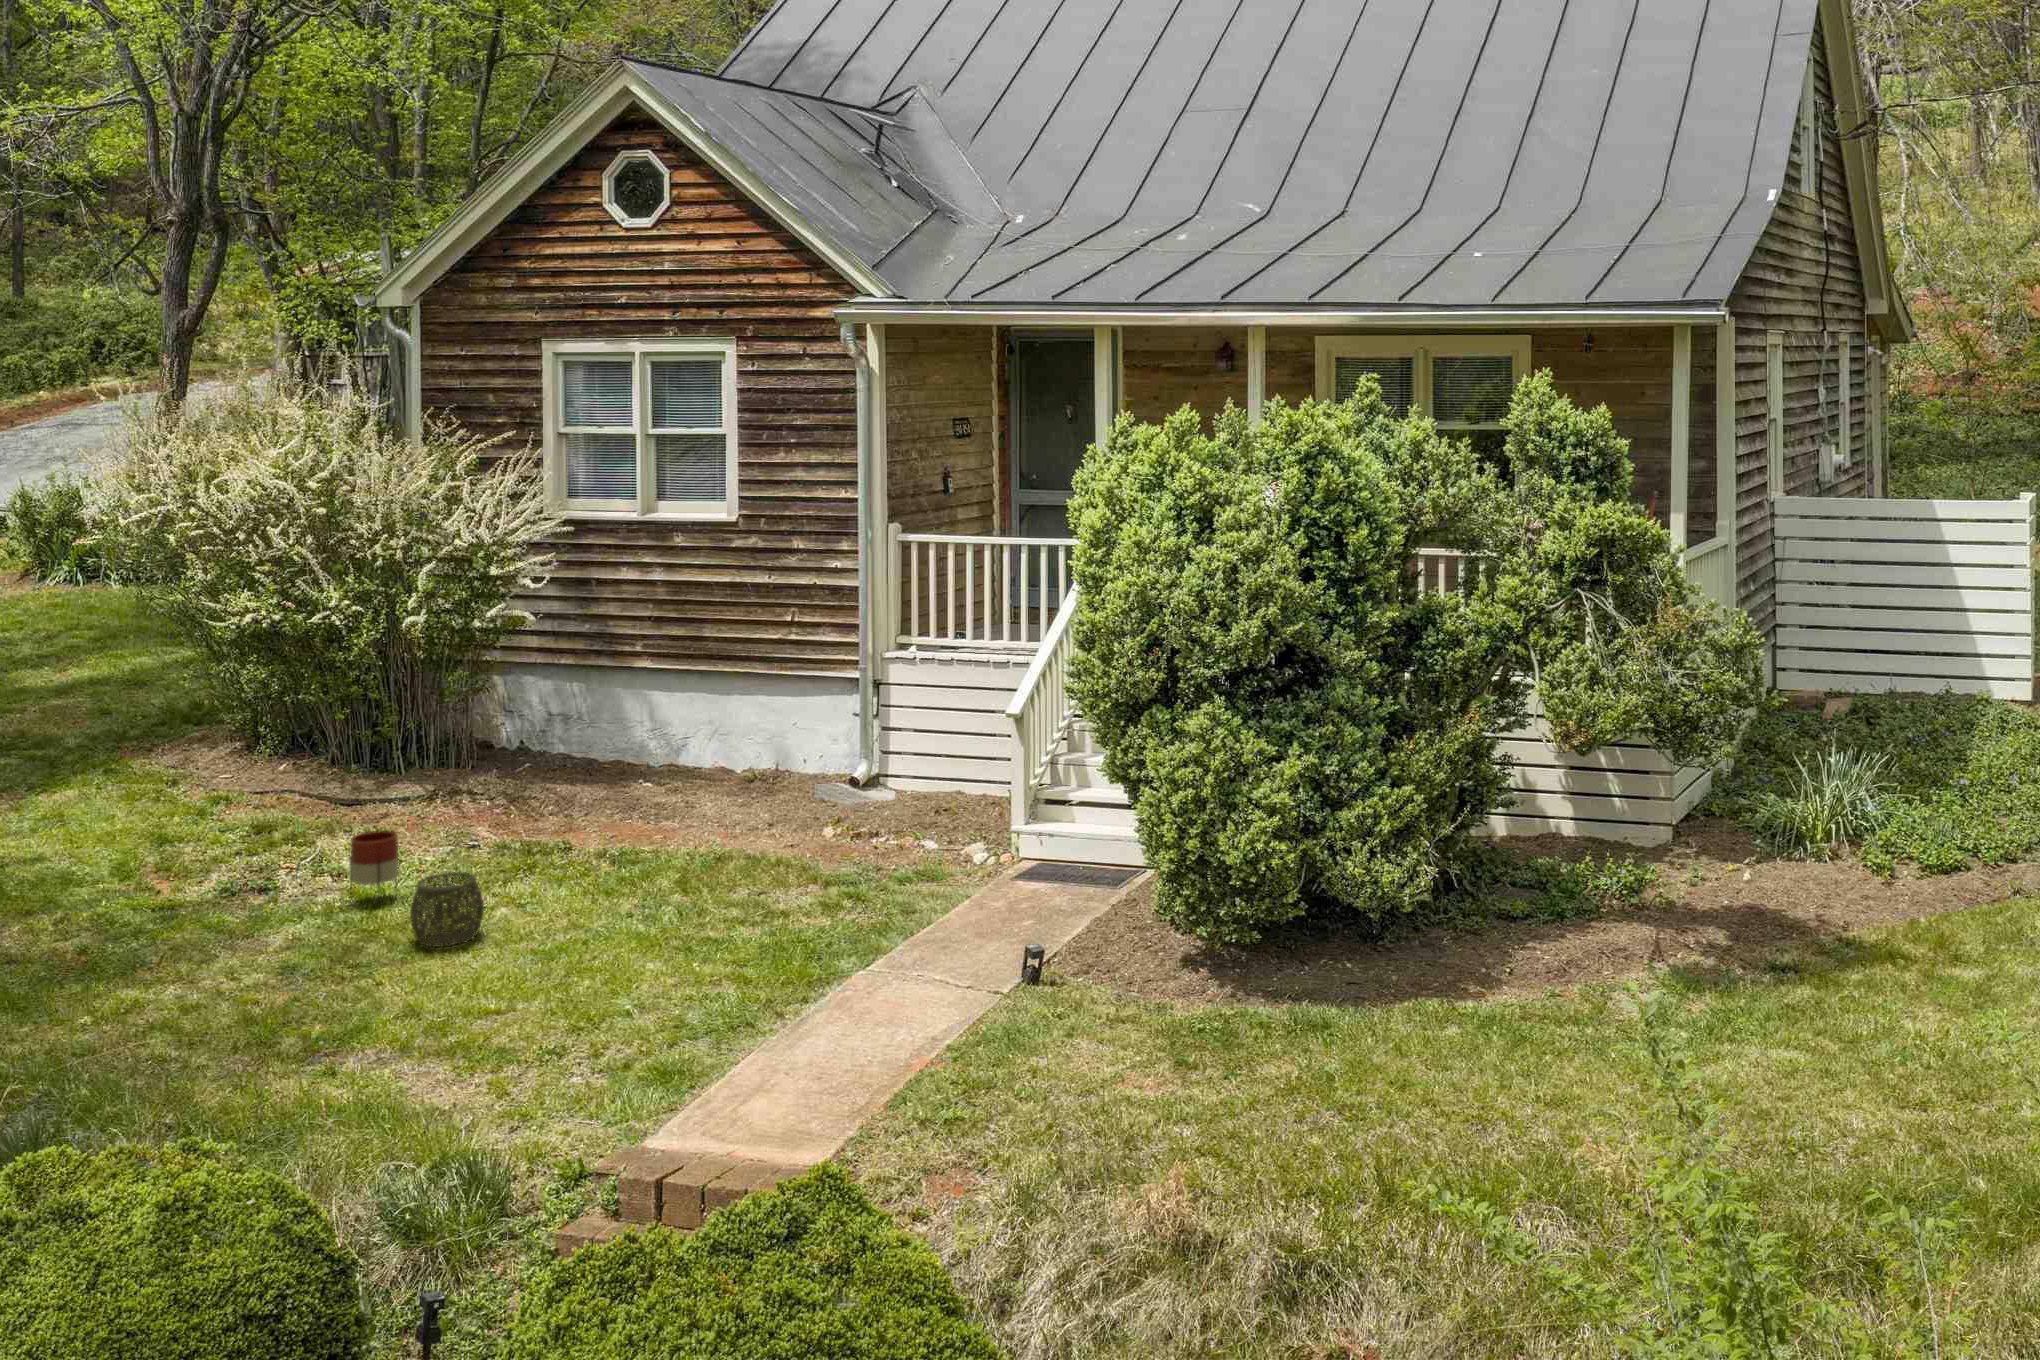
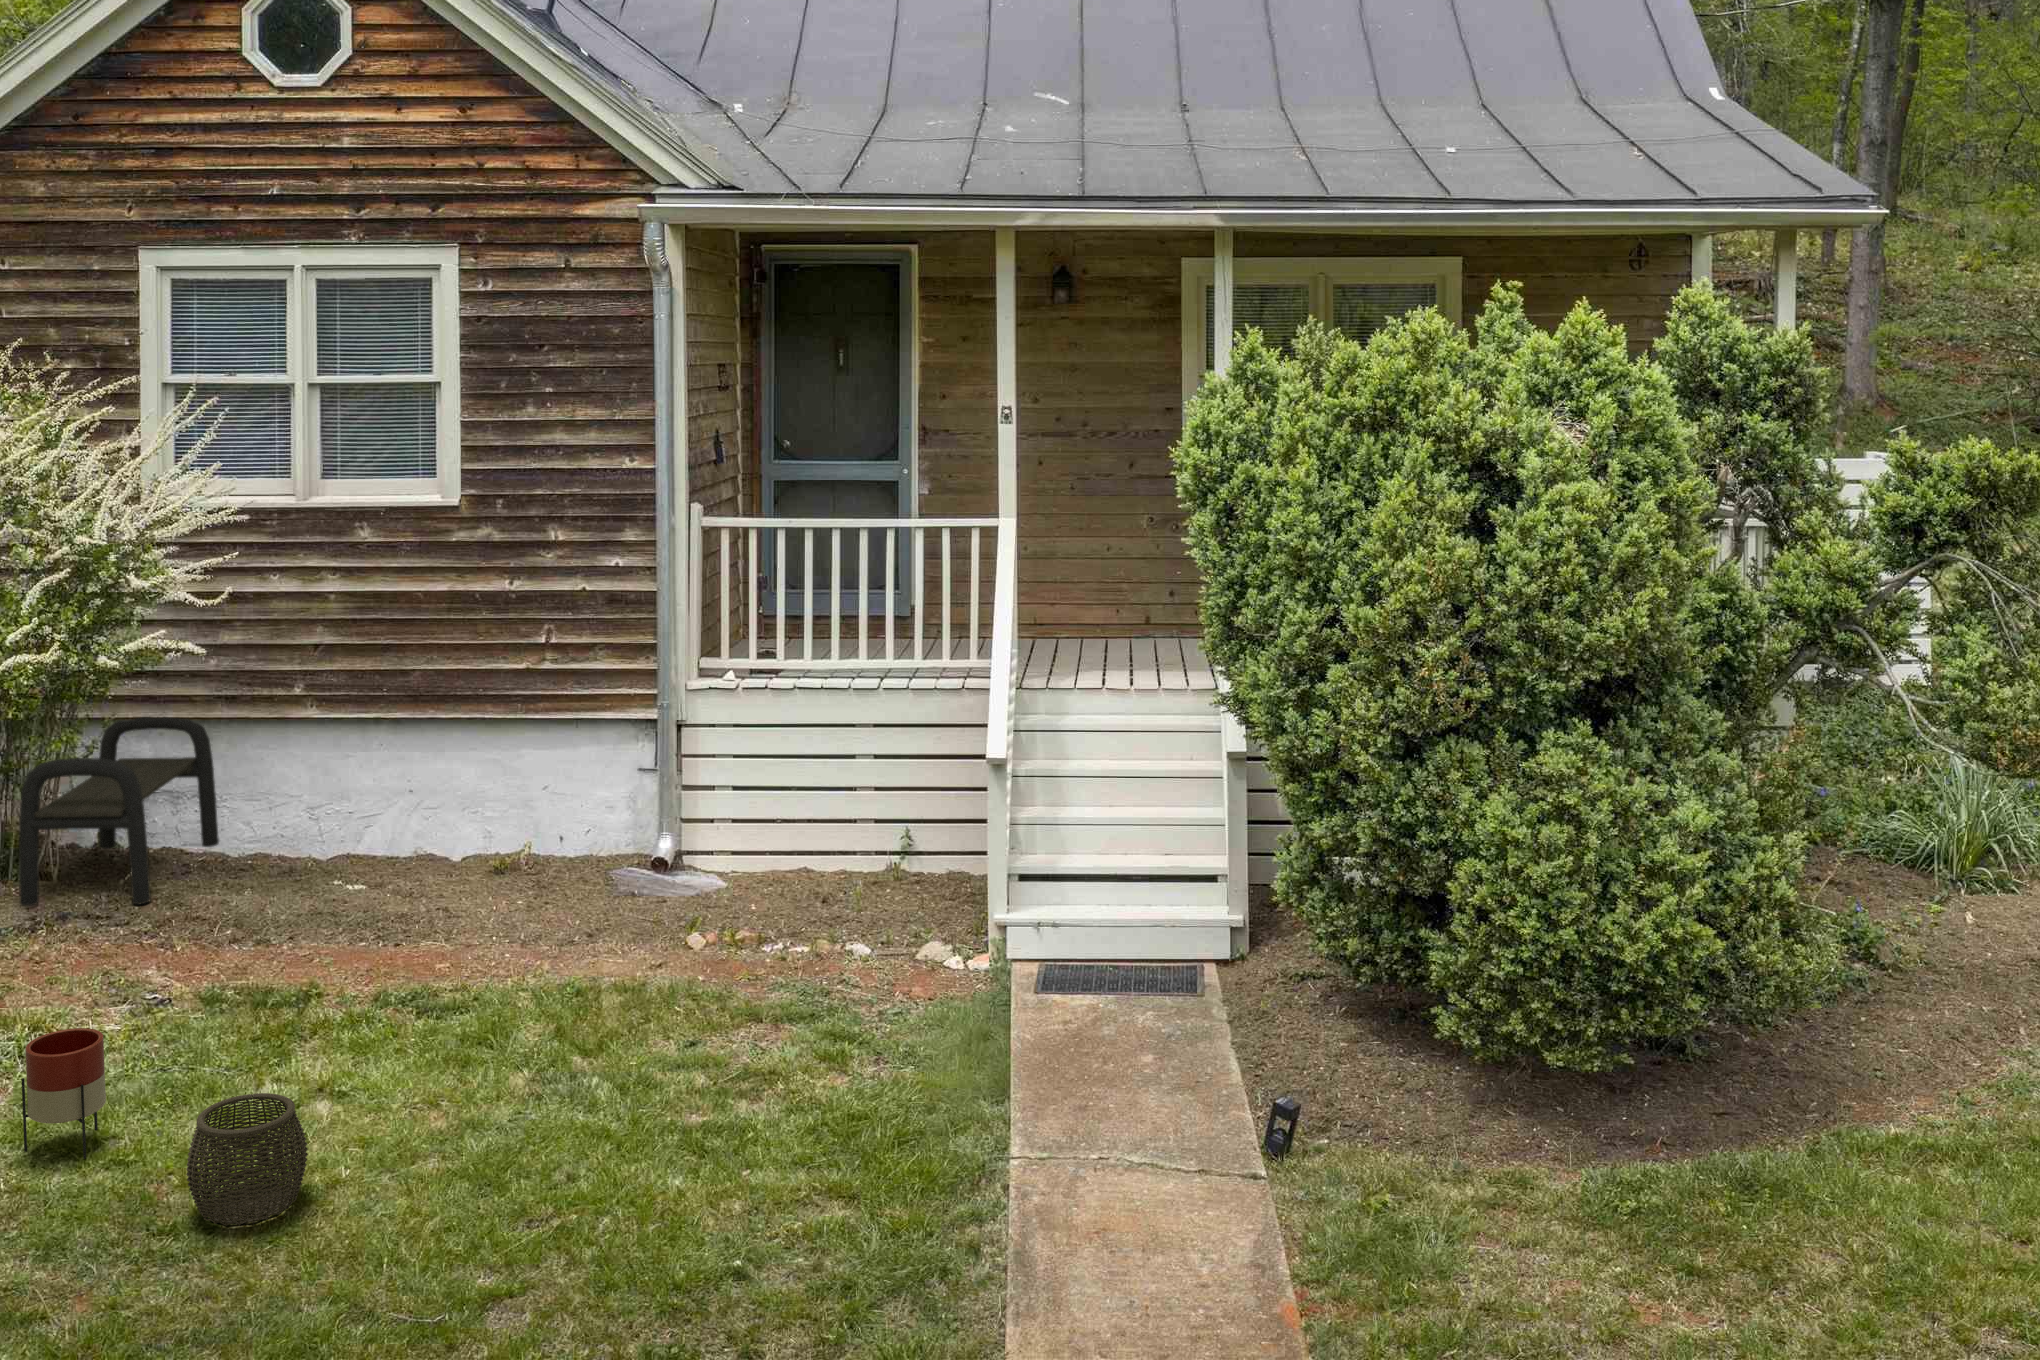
bench: none [440,656,585,780] -> present [19,717,219,906]

